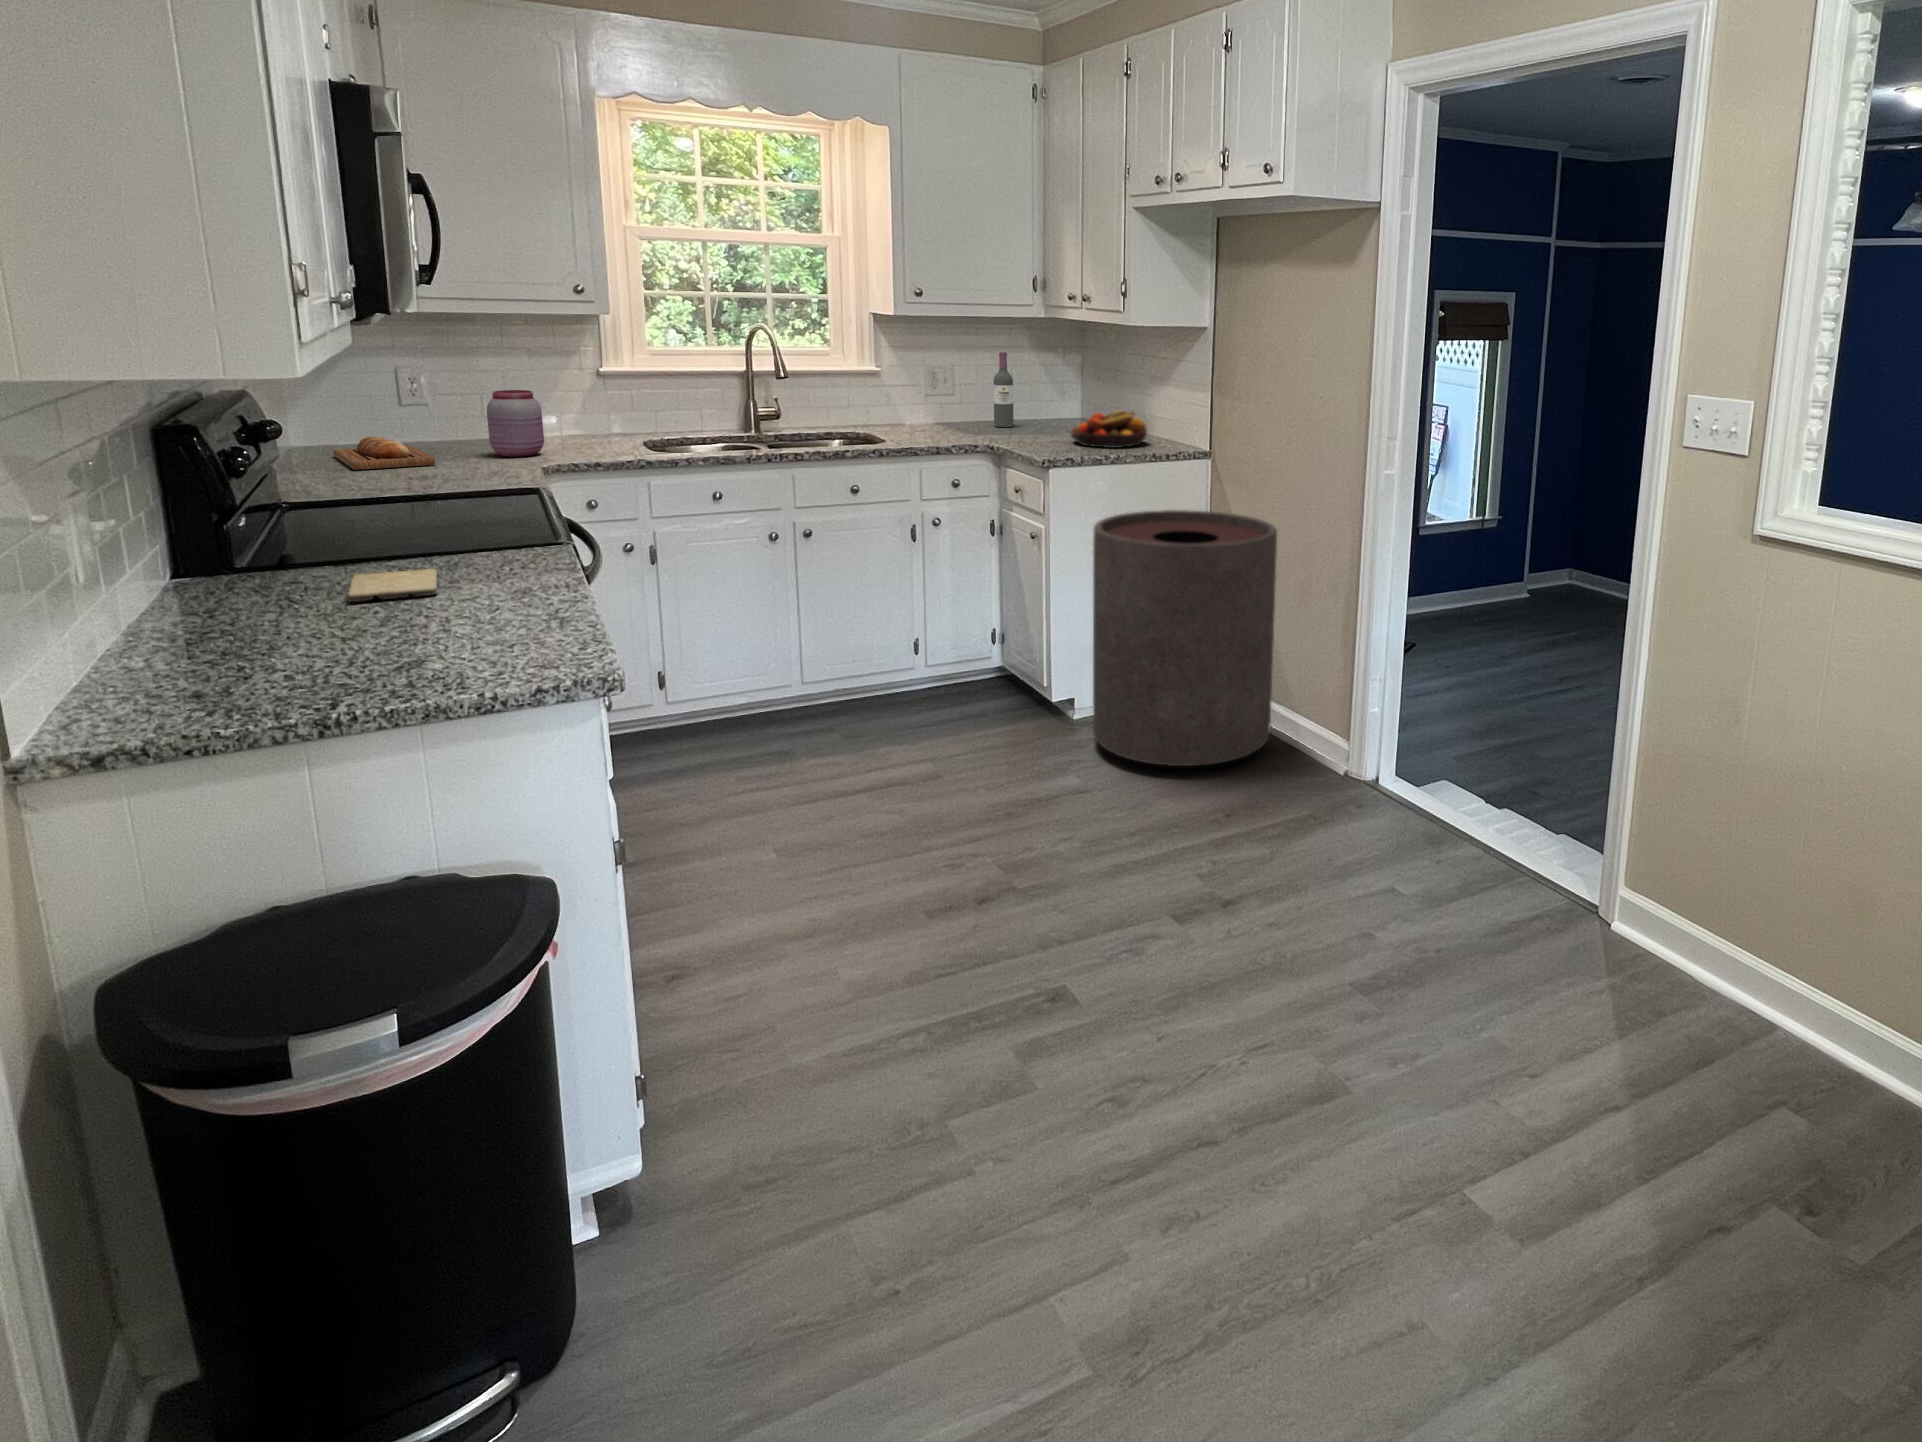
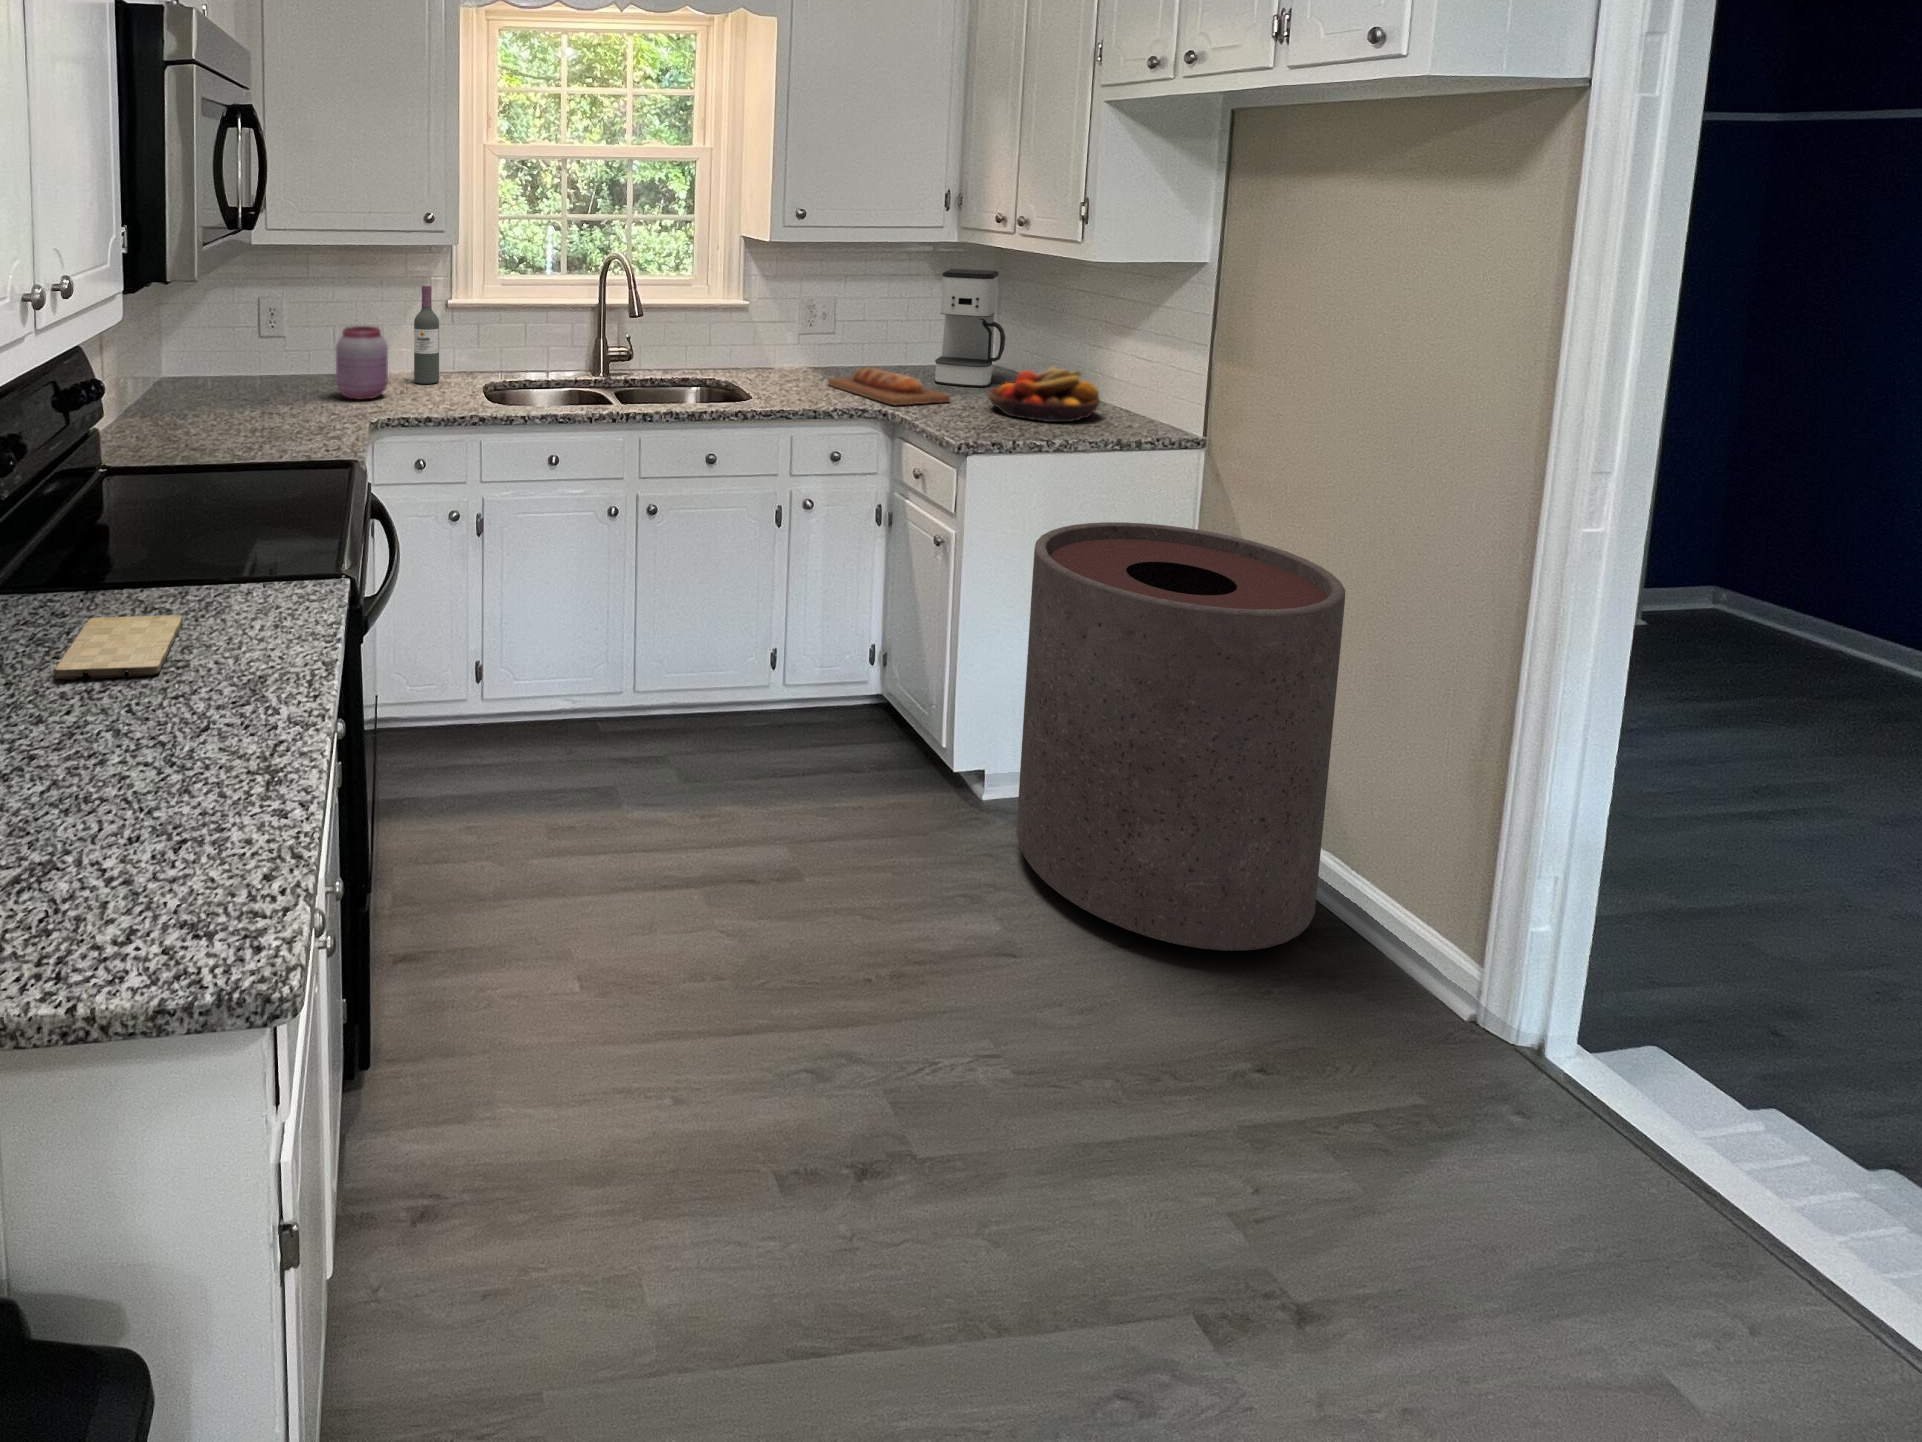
coffee maker: none [1035,340,1087,431] -> present [935,269,1005,387]
wine bottle: present [994,352,1014,427] -> present [414,286,439,384]
bread loaf: present [333,437,435,470] -> present [828,368,950,405]

